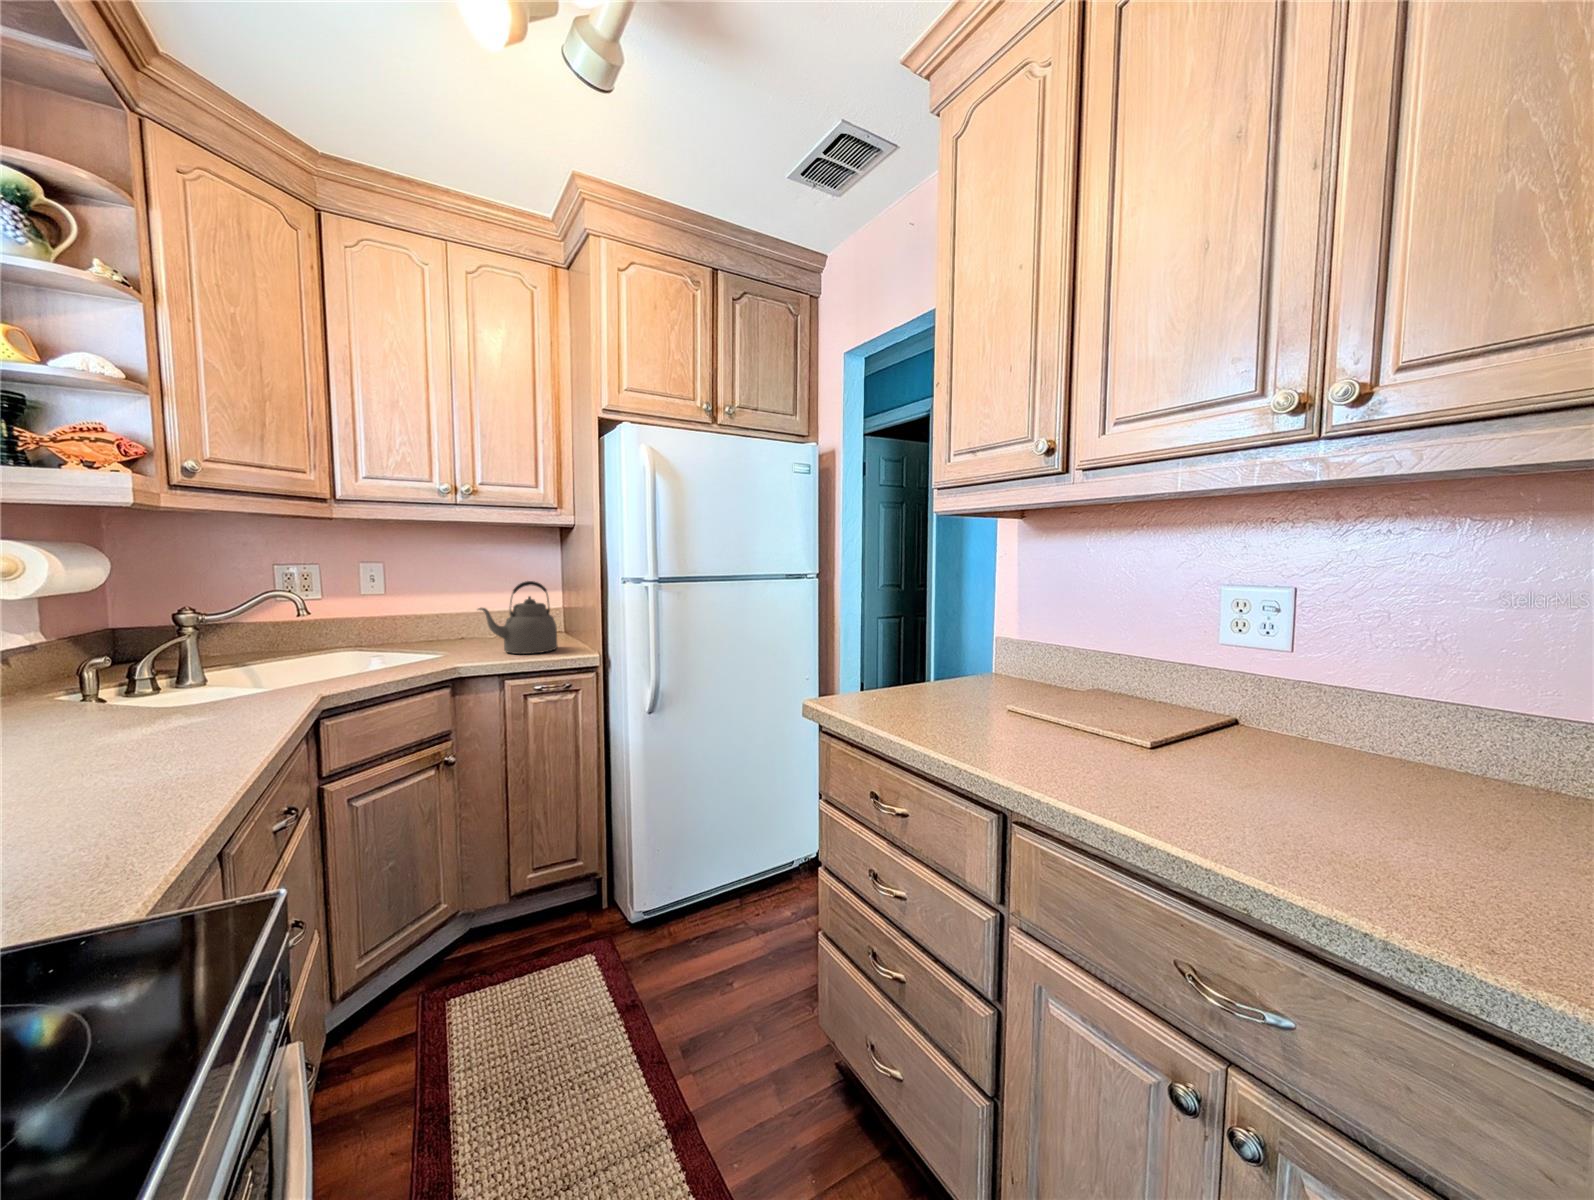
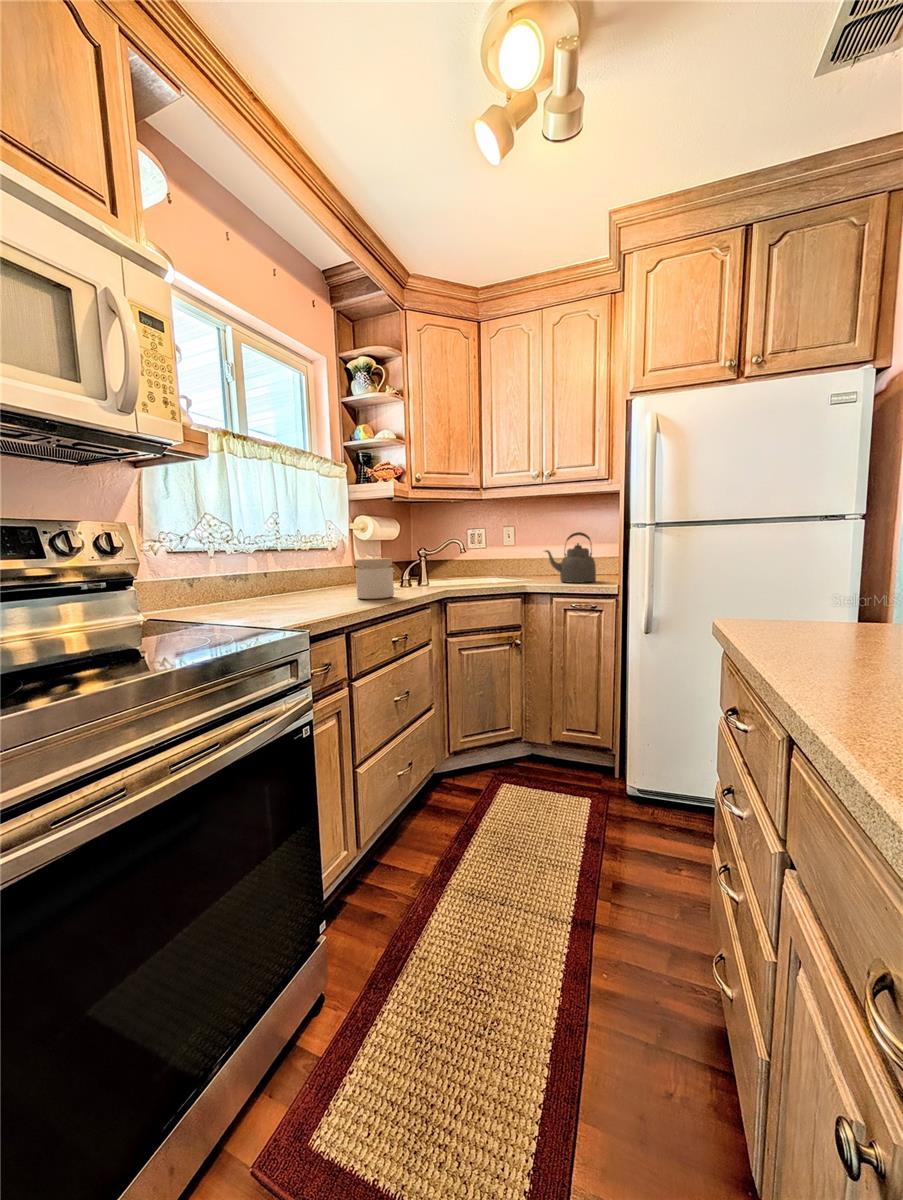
jar: none [104,651,227,752] -> present [355,558,394,599]

